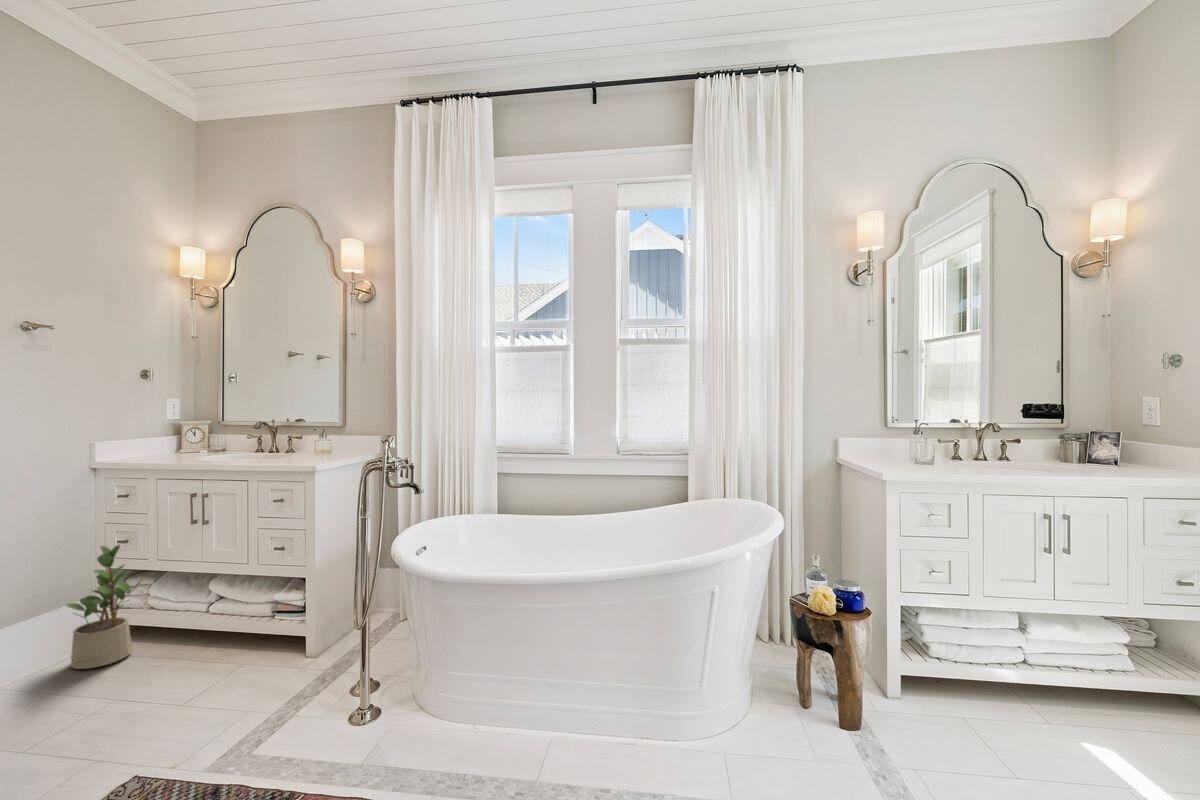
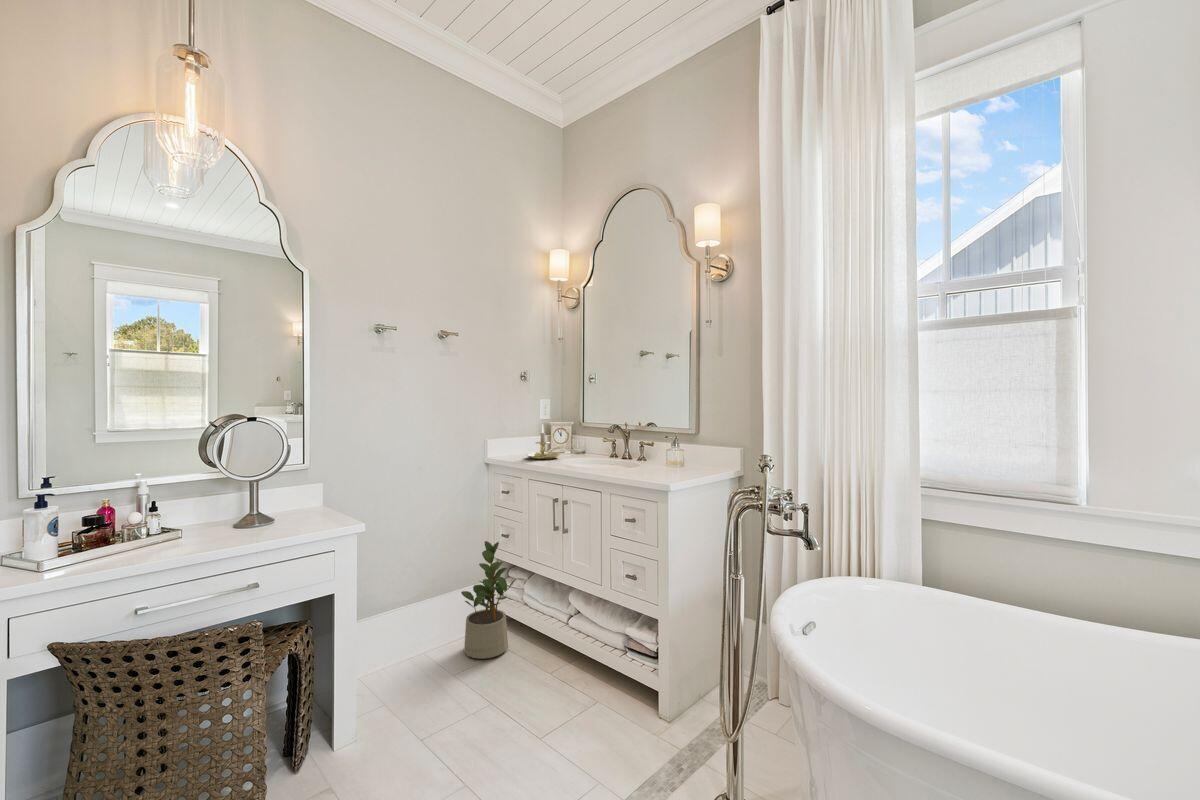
candle holder: none [152,423,202,459] -> present [526,424,563,459]

